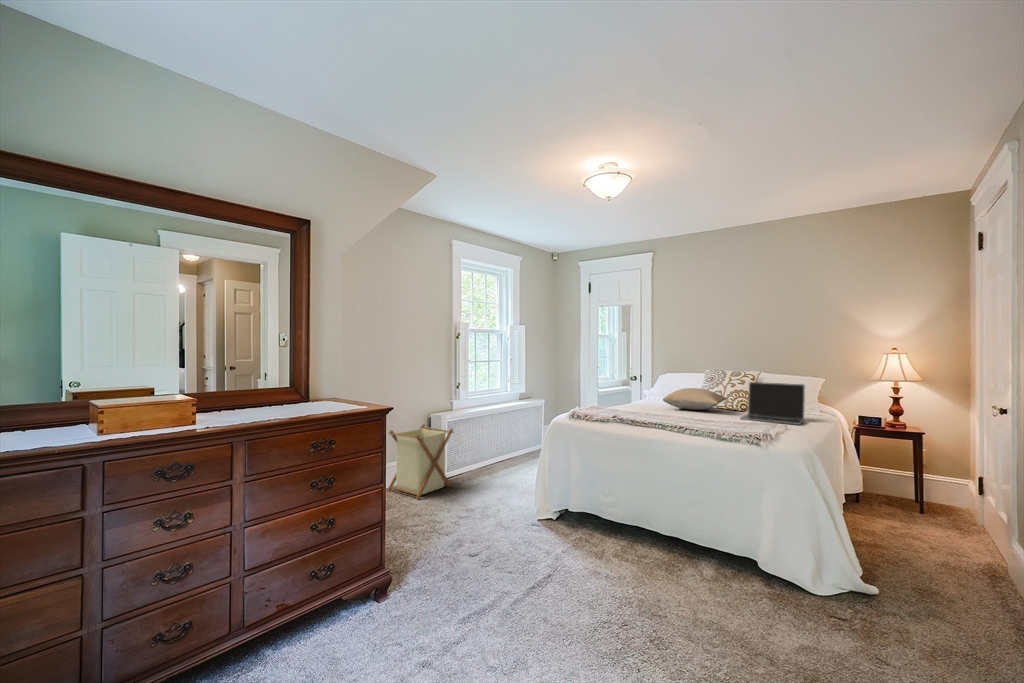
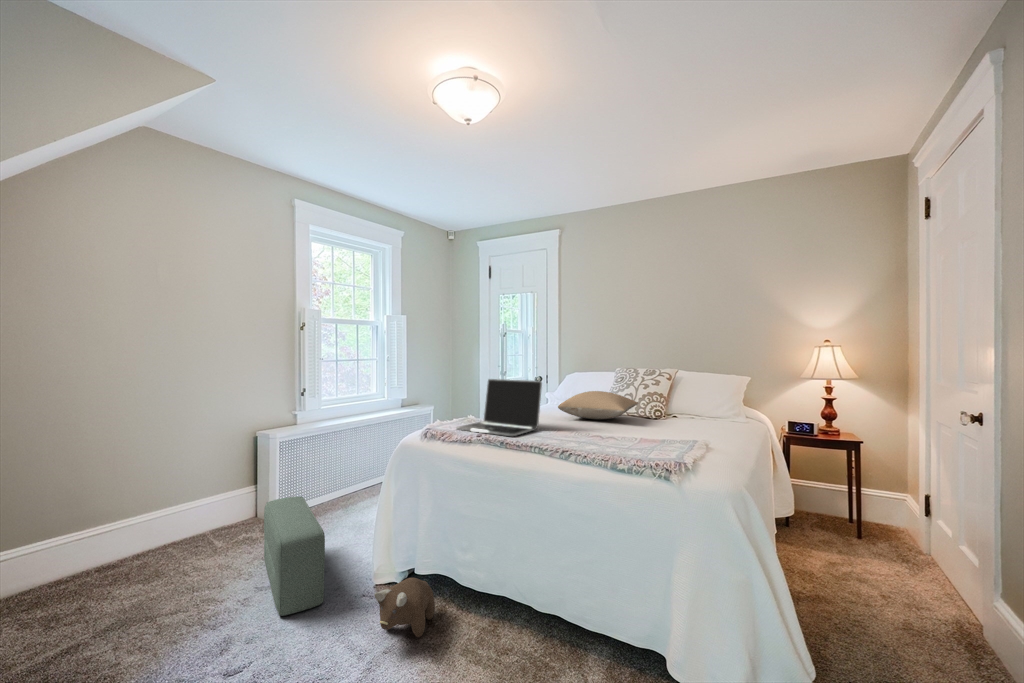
laptop: present [741,382,805,425] -> present [457,379,542,437]
laundry basket: present [388,424,453,499] -> none [169,447,276,561]
pouf: none [456,458,512,529] -> present [264,497,325,616]
plush toy: none [556,509,590,545] -> present [374,578,435,637]

